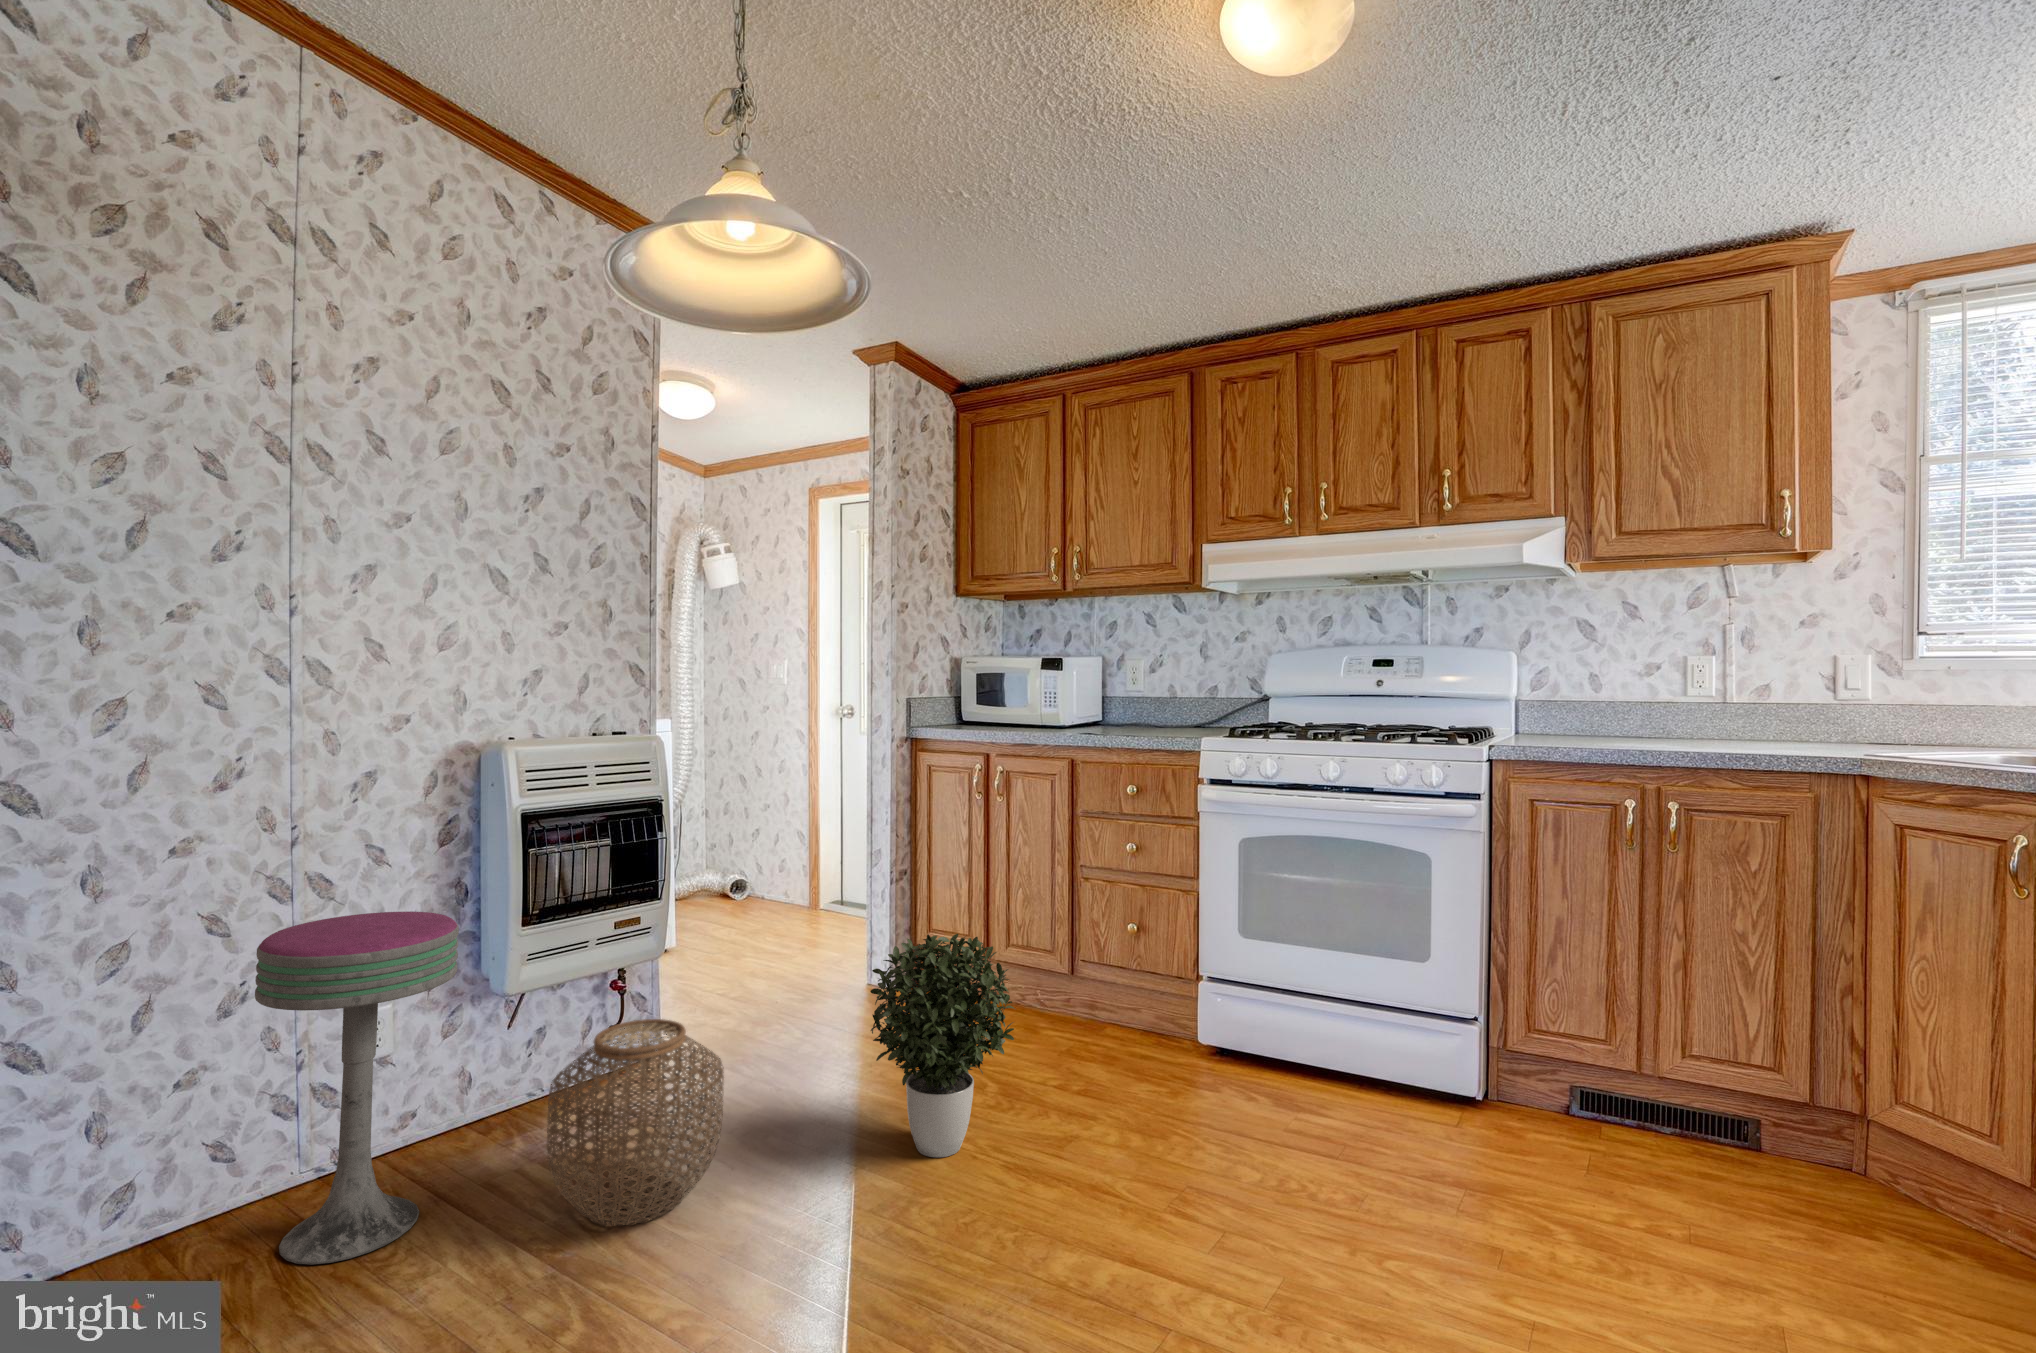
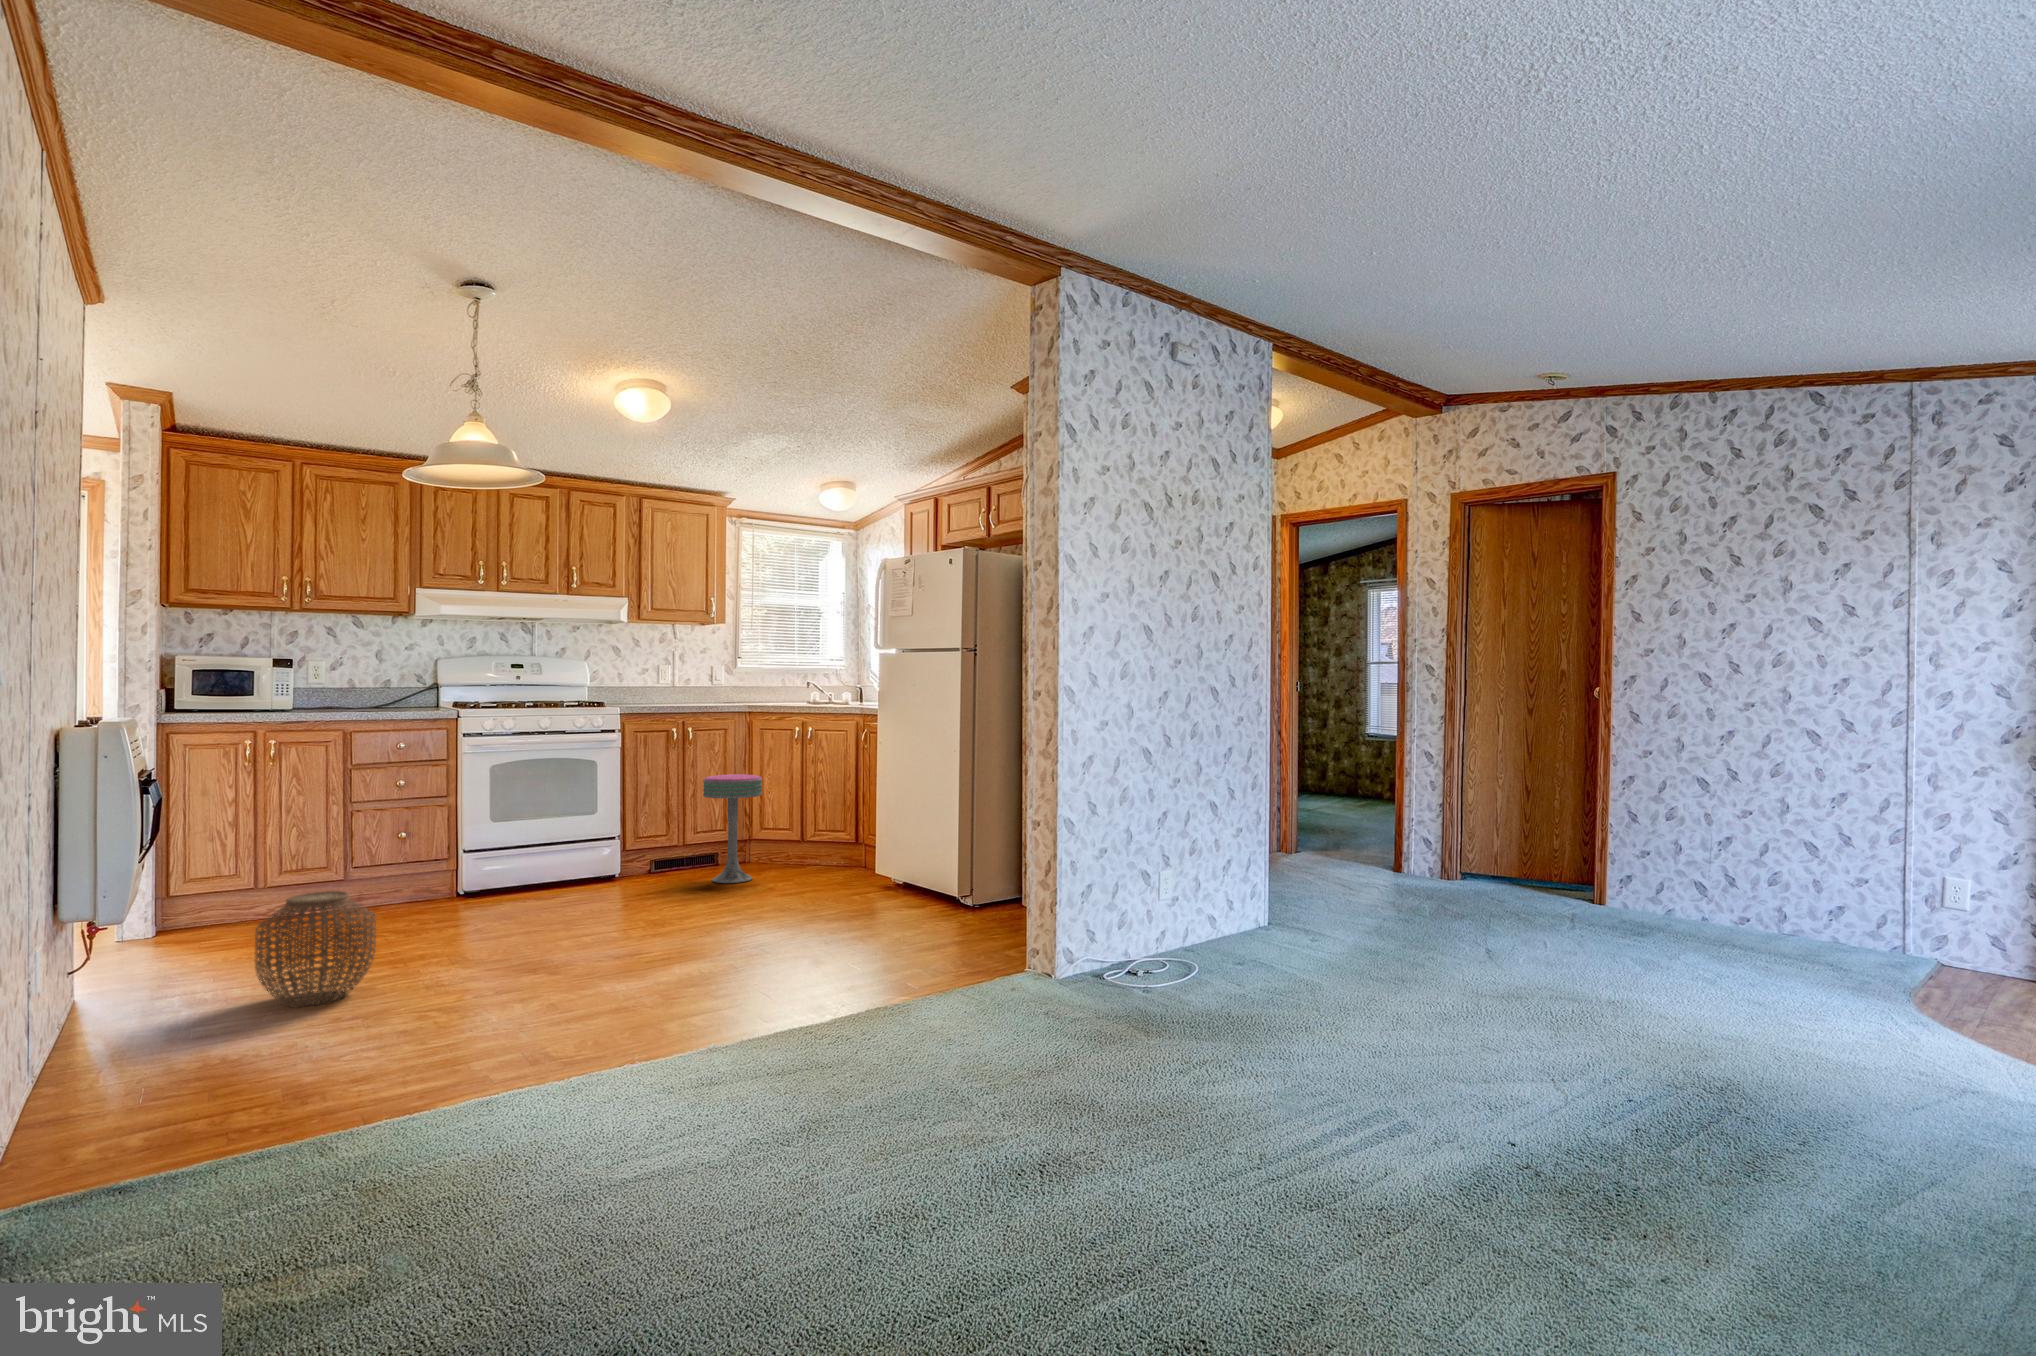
bar stool: present [255,912,459,1265] -> present [703,774,762,883]
potted plant: present [870,934,1015,1158] -> none [365,826,469,953]

